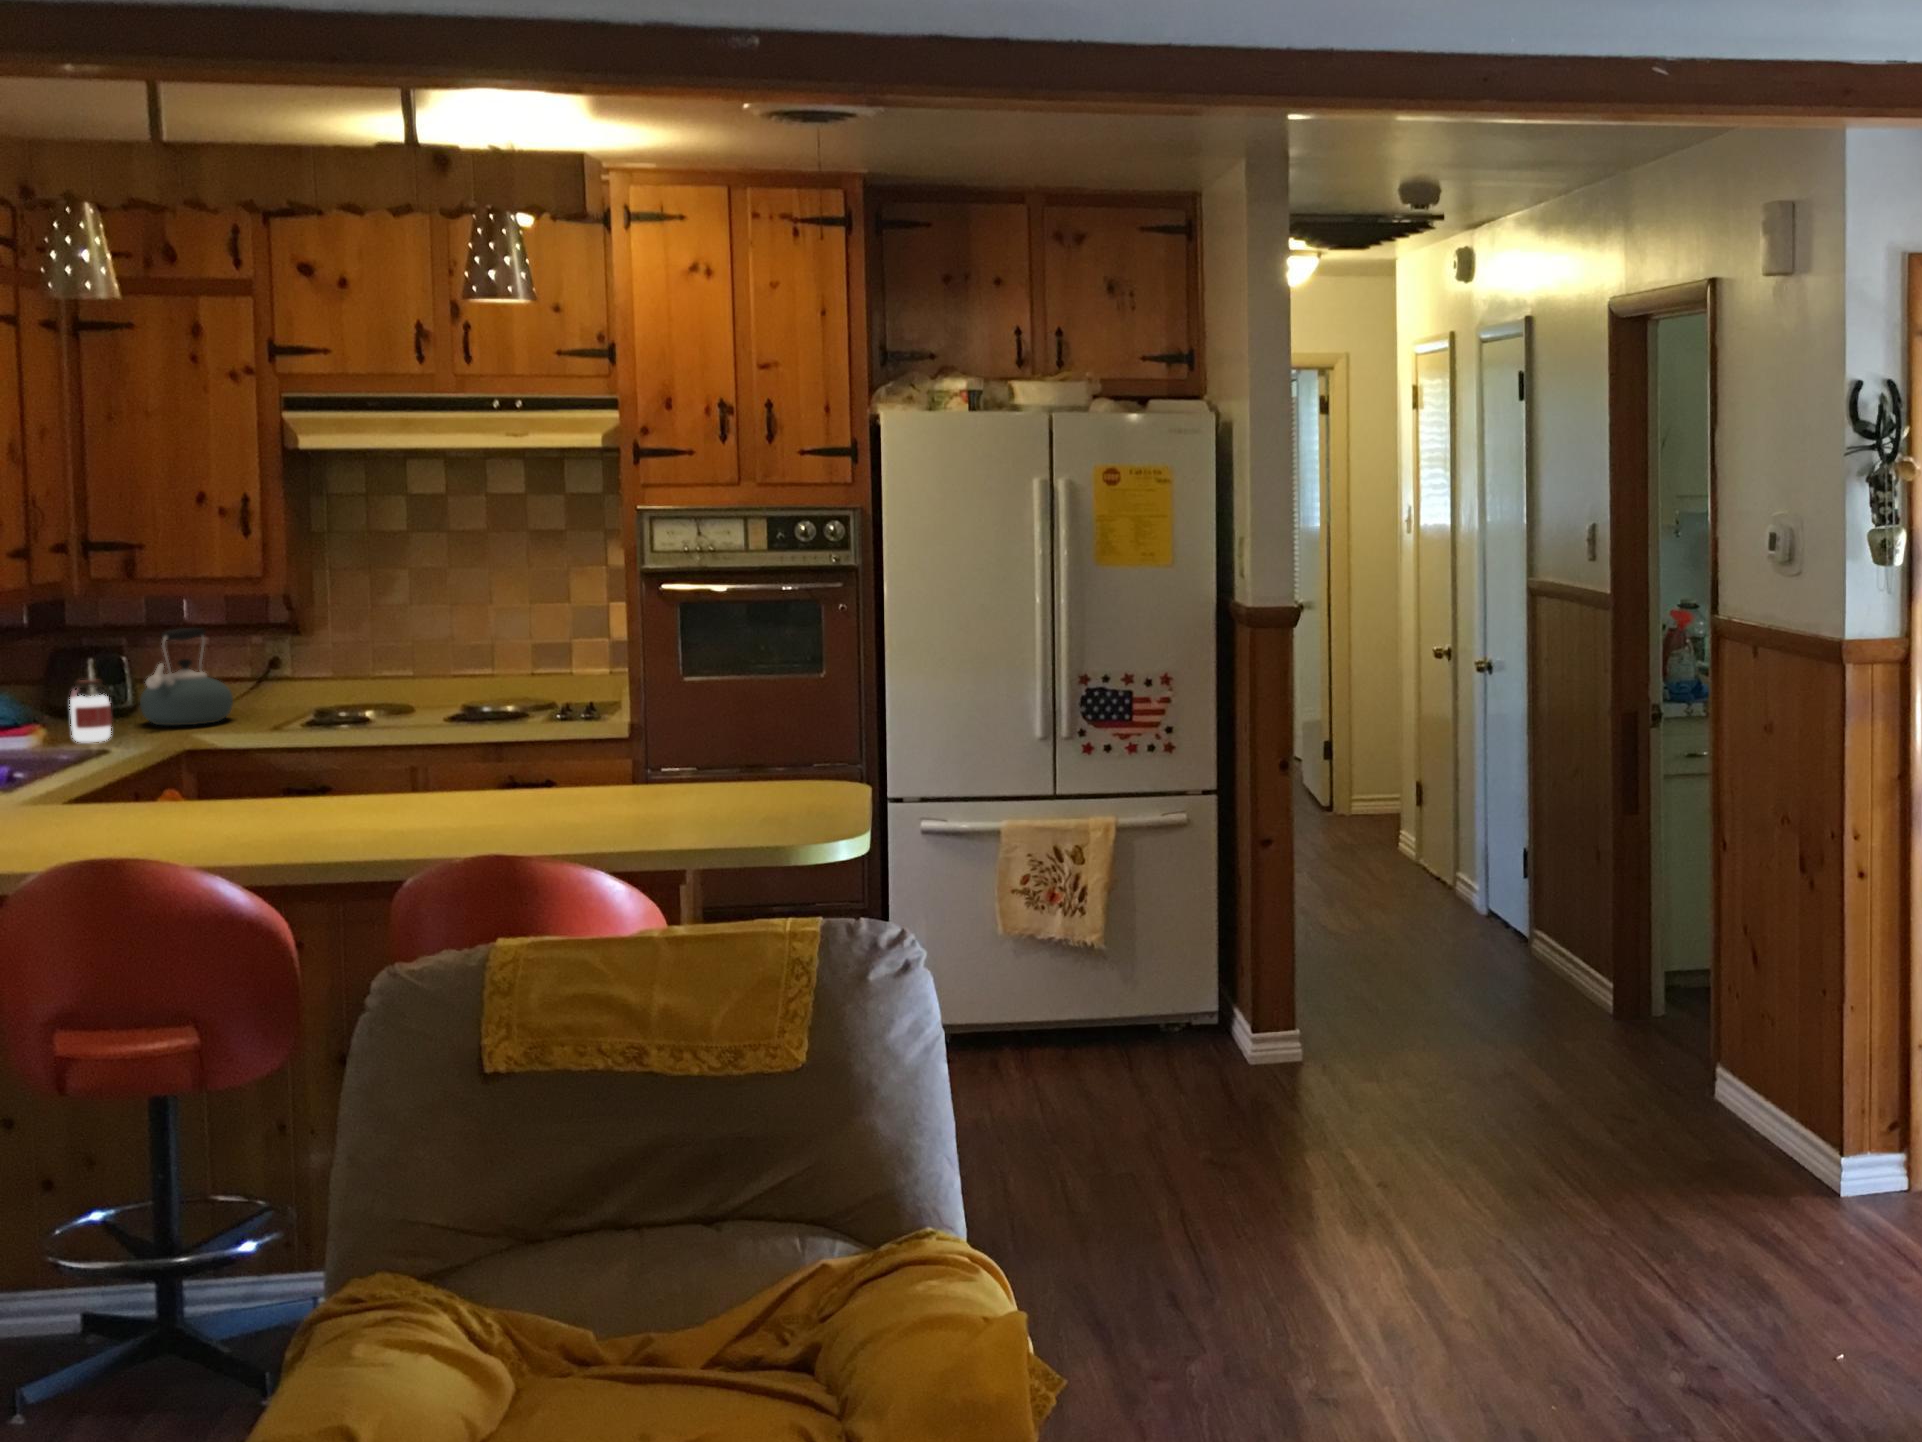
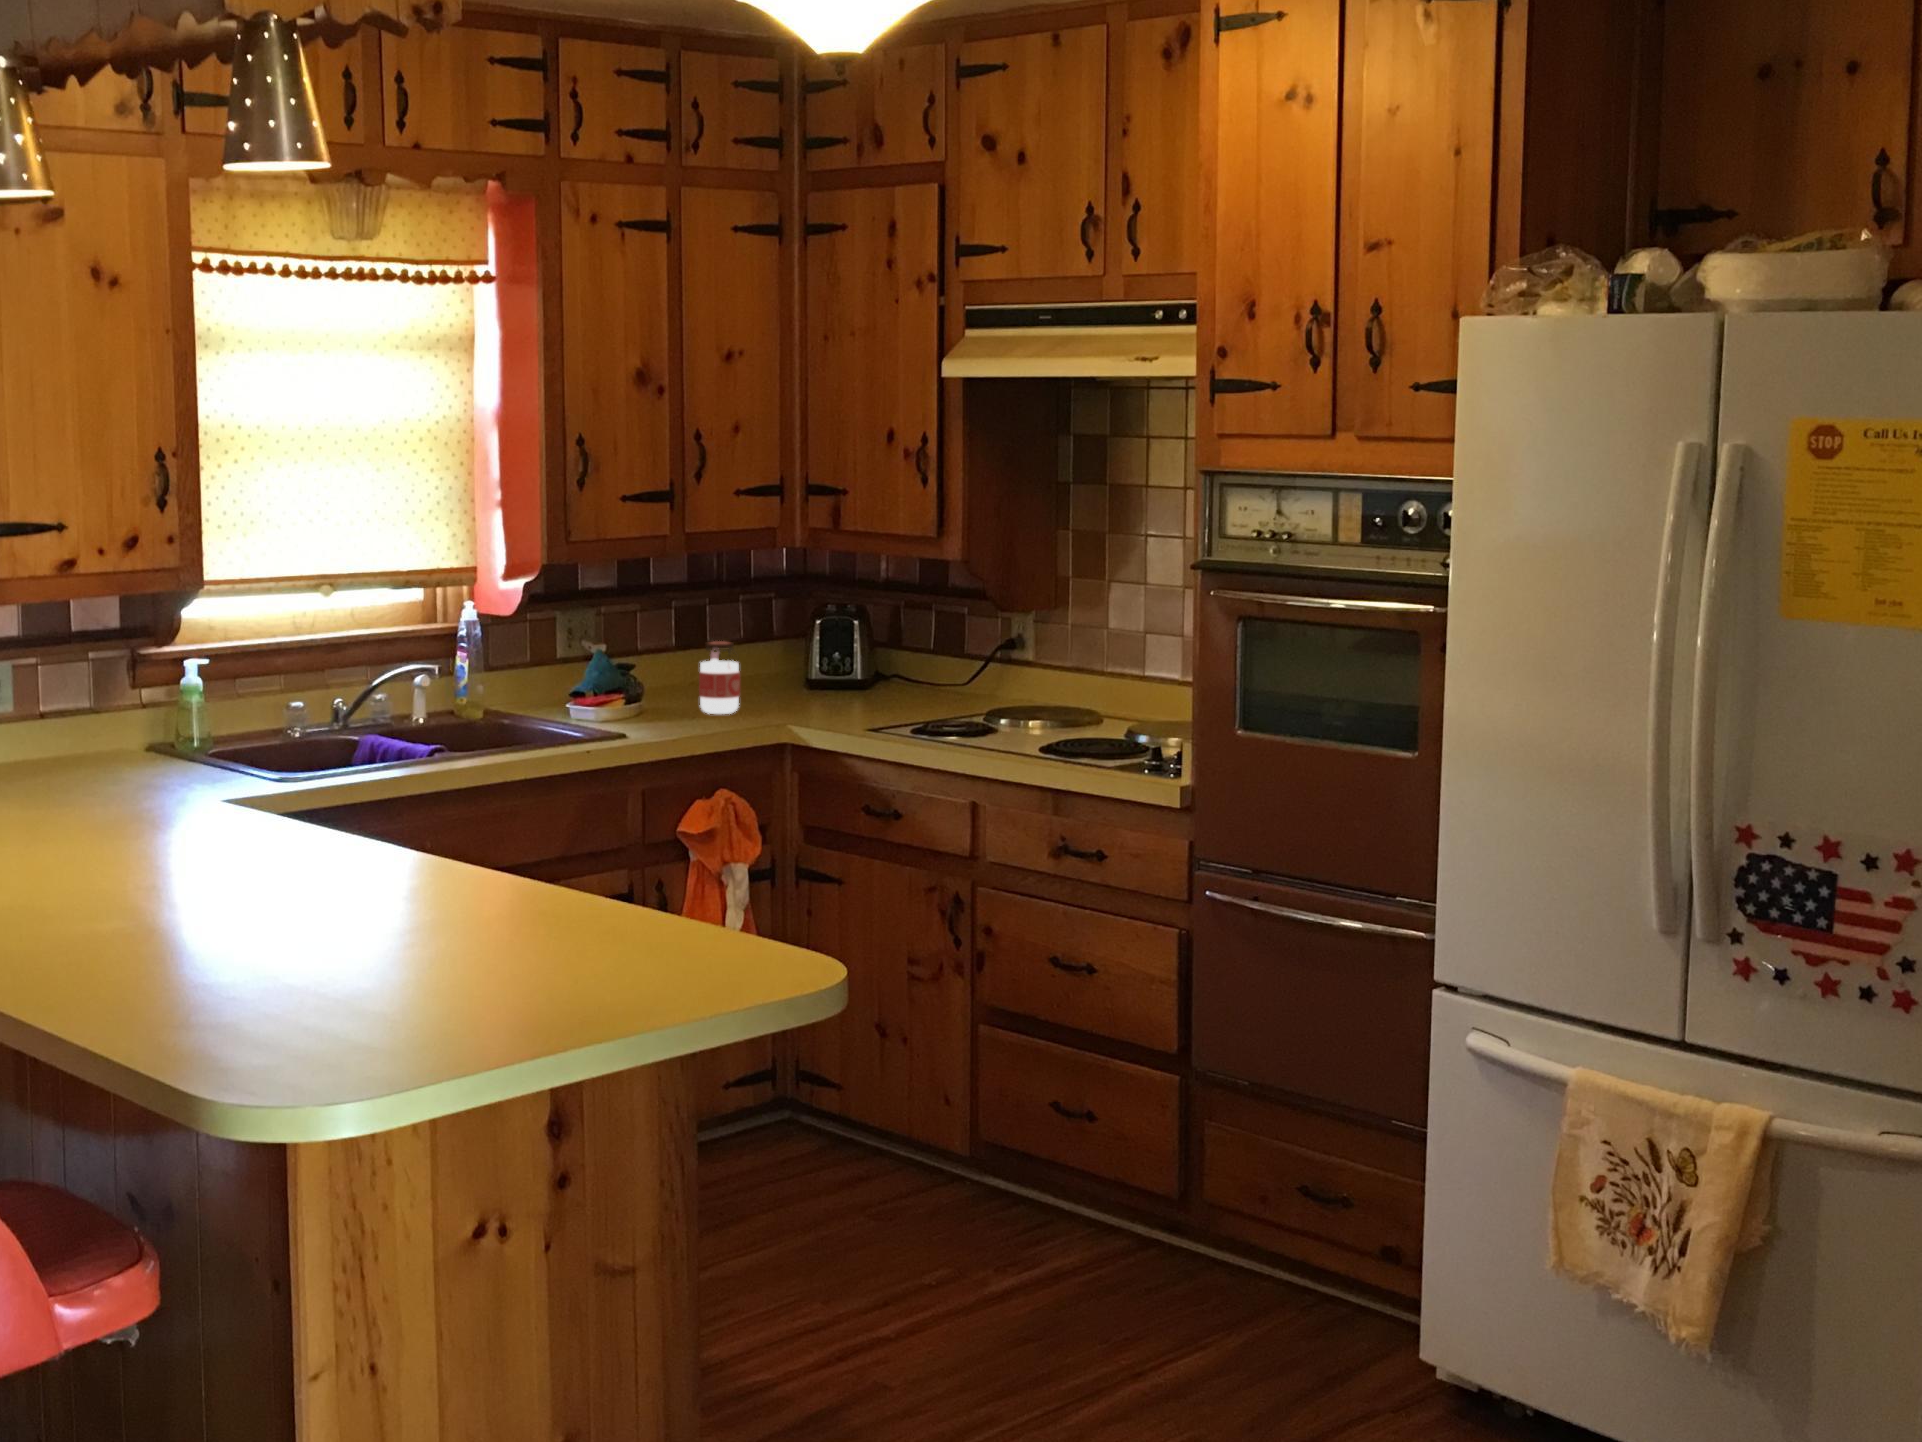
kettle: present [140,628,233,725] -> none [797,591,908,707]

